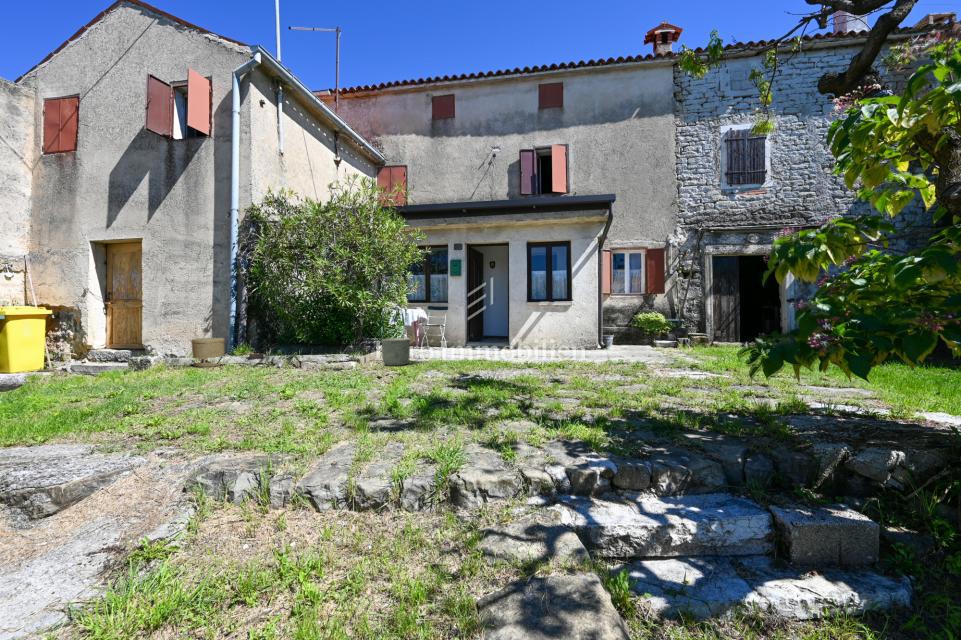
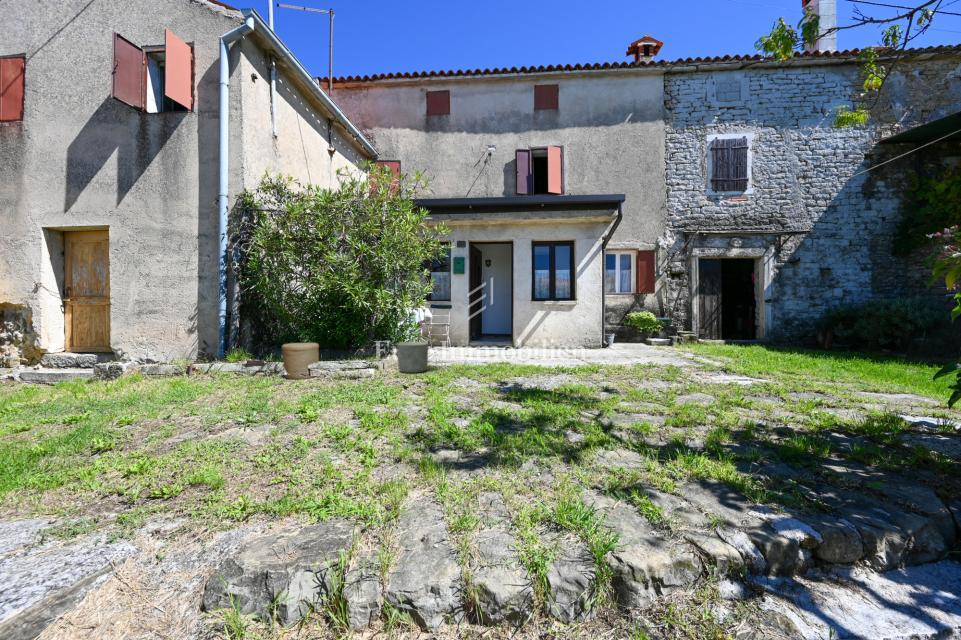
woven basket: present [191,338,225,367] -> present [281,343,319,379]

